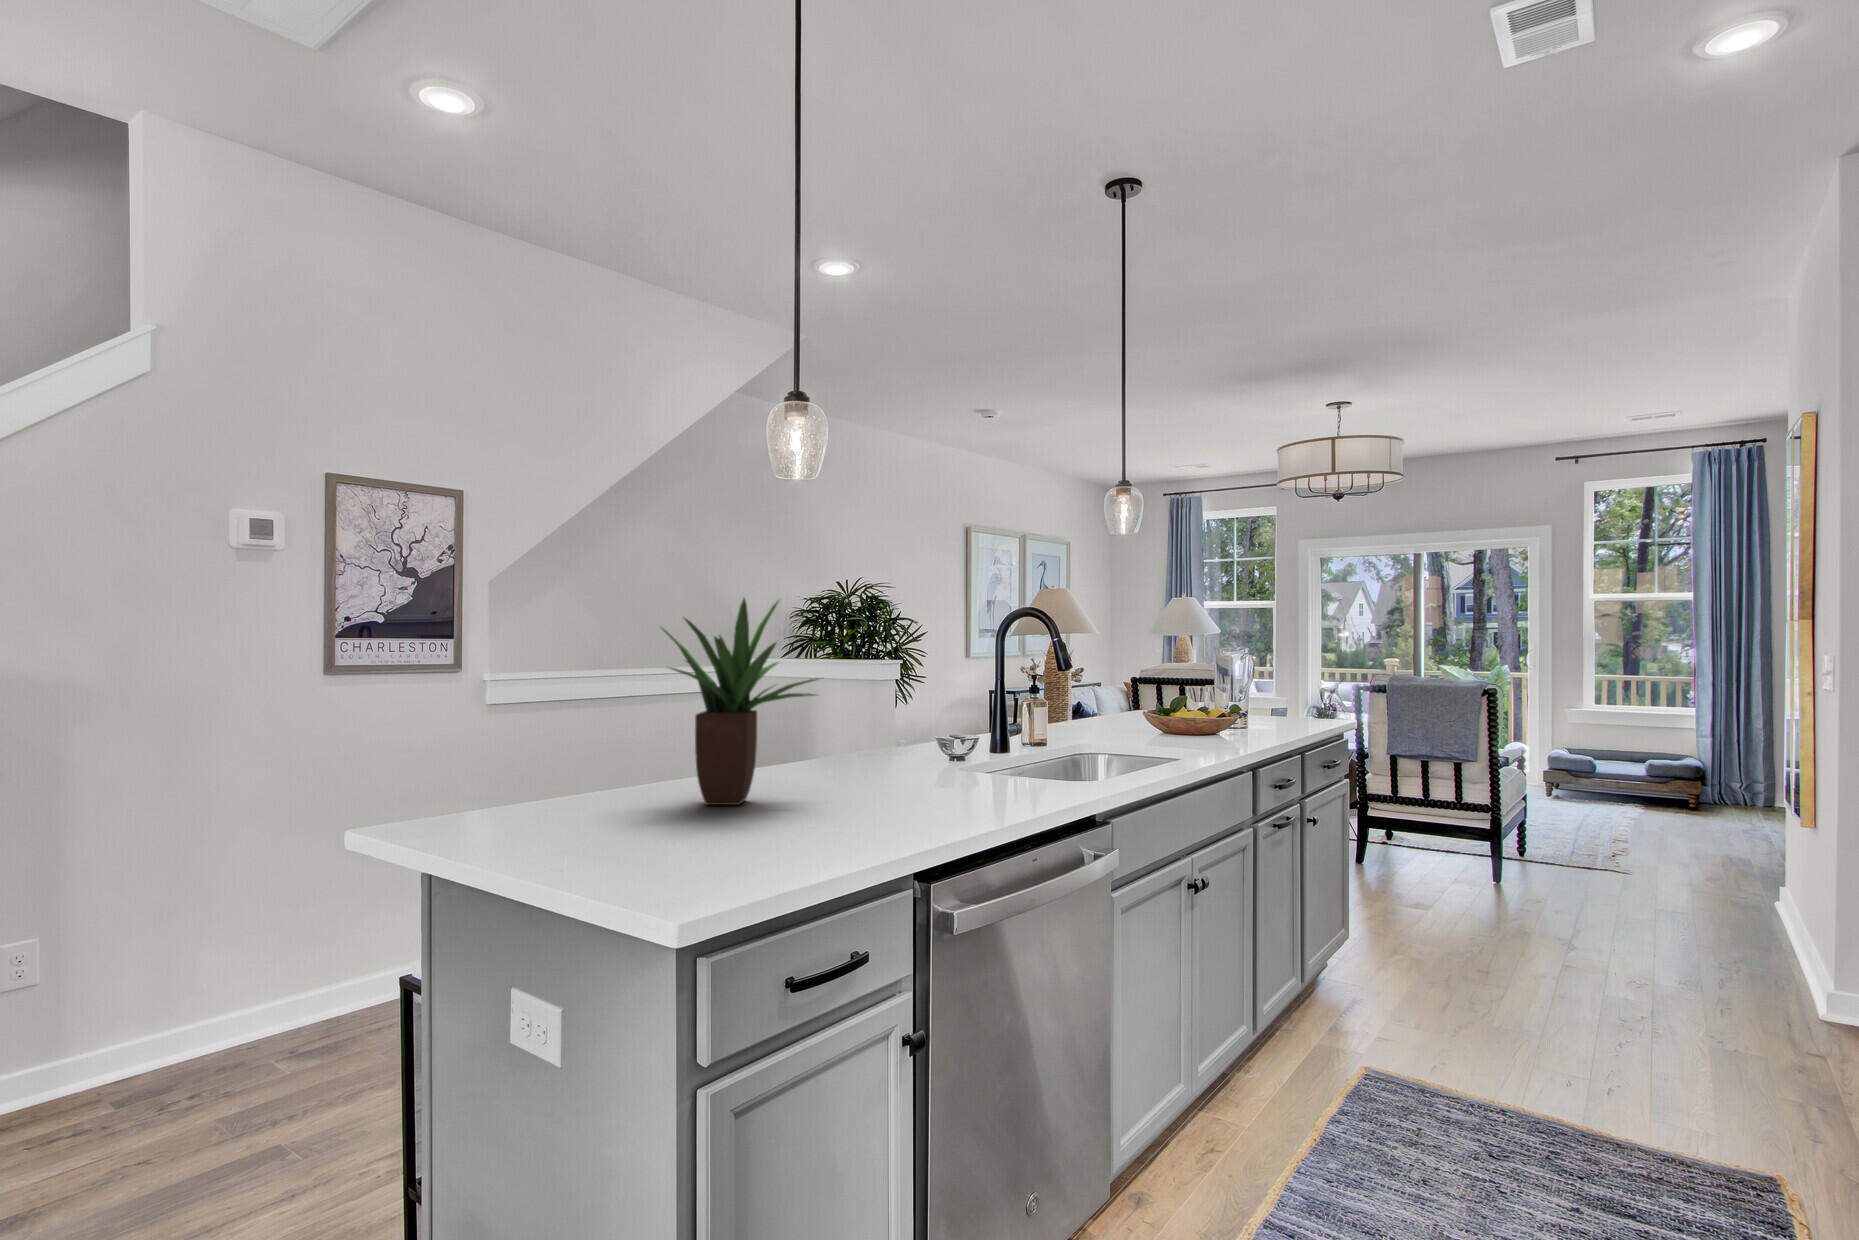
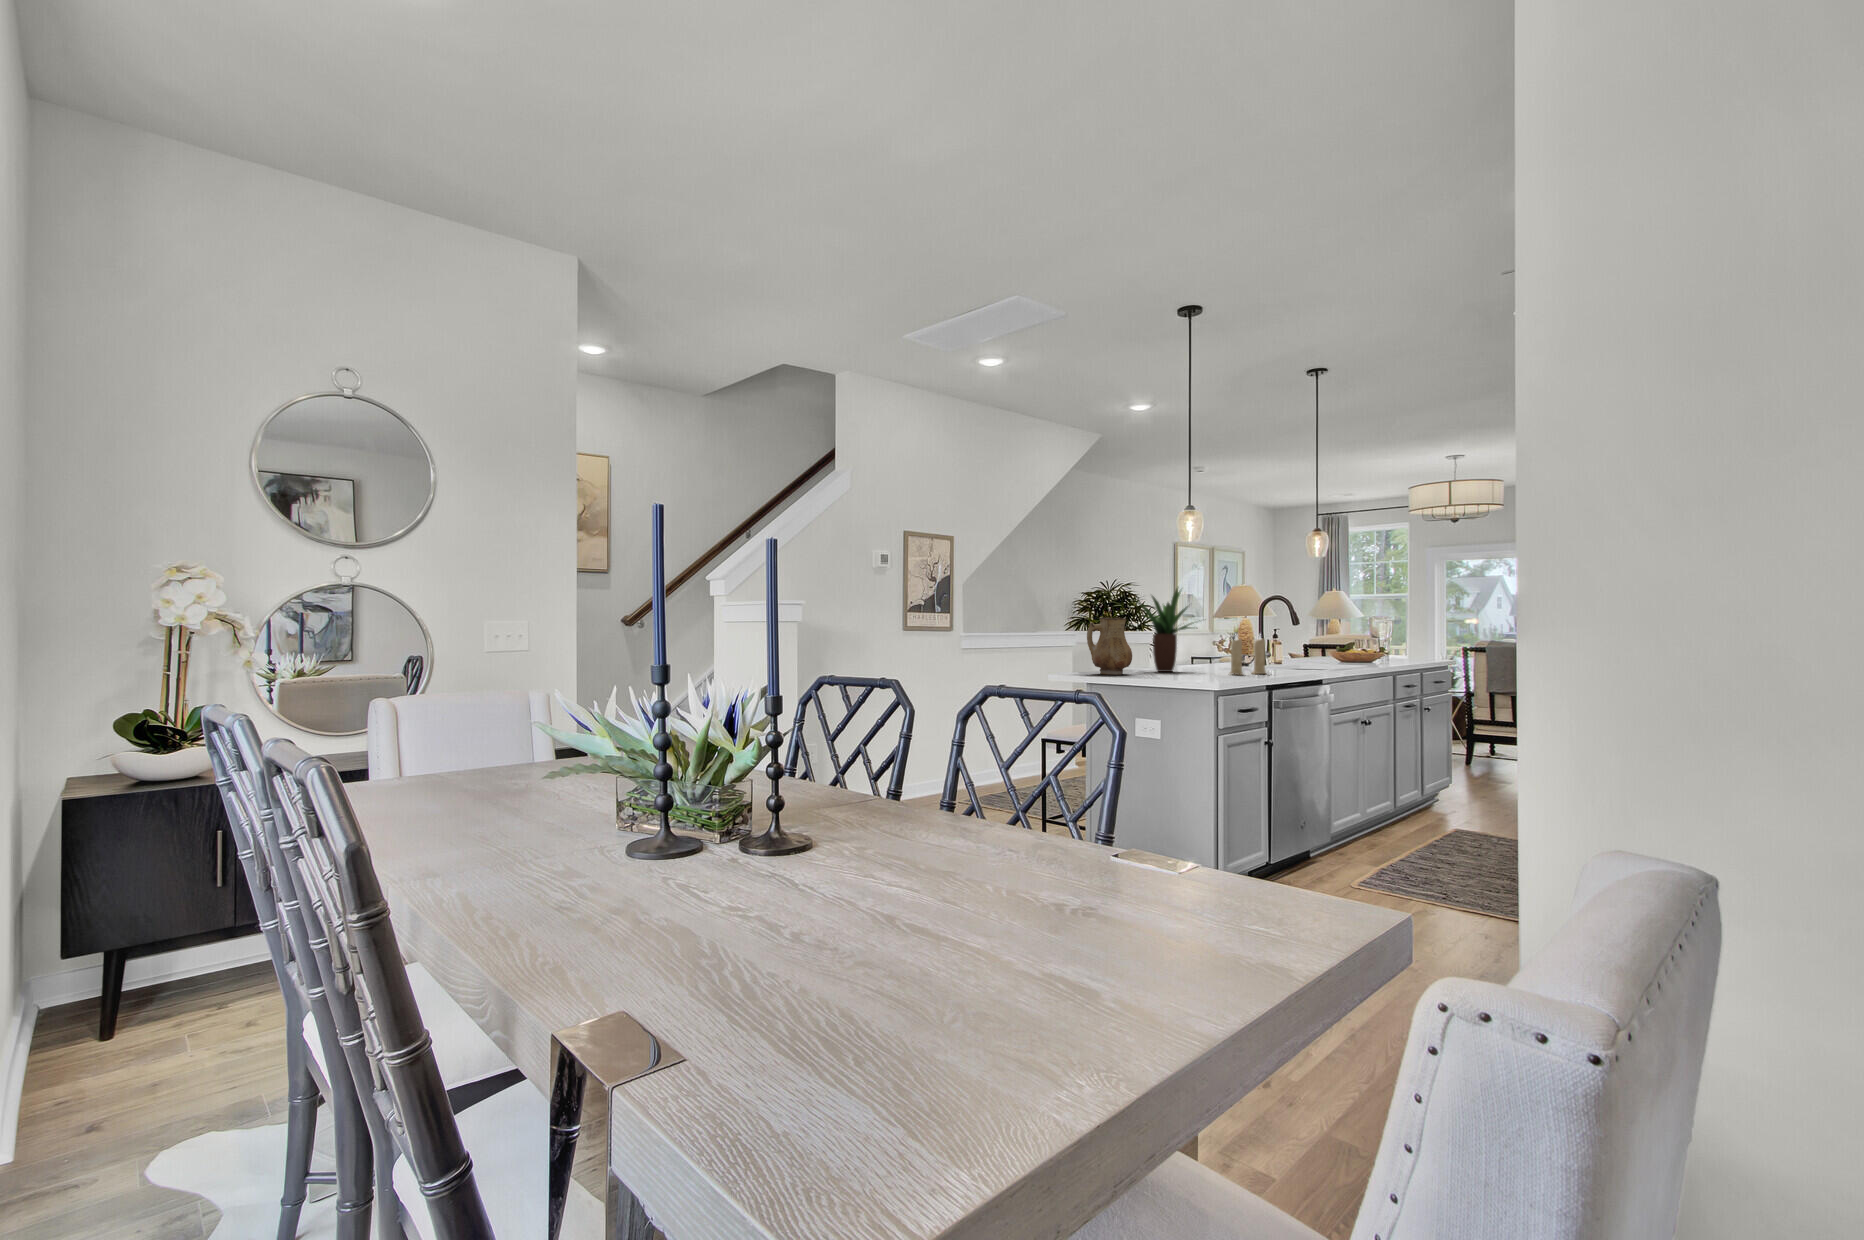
ceramic pitcher: none [468,679,598,836] -> present [1087,618,1132,675]
candle: none [840,714,945,832] -> present [1230,634,1266,675]

